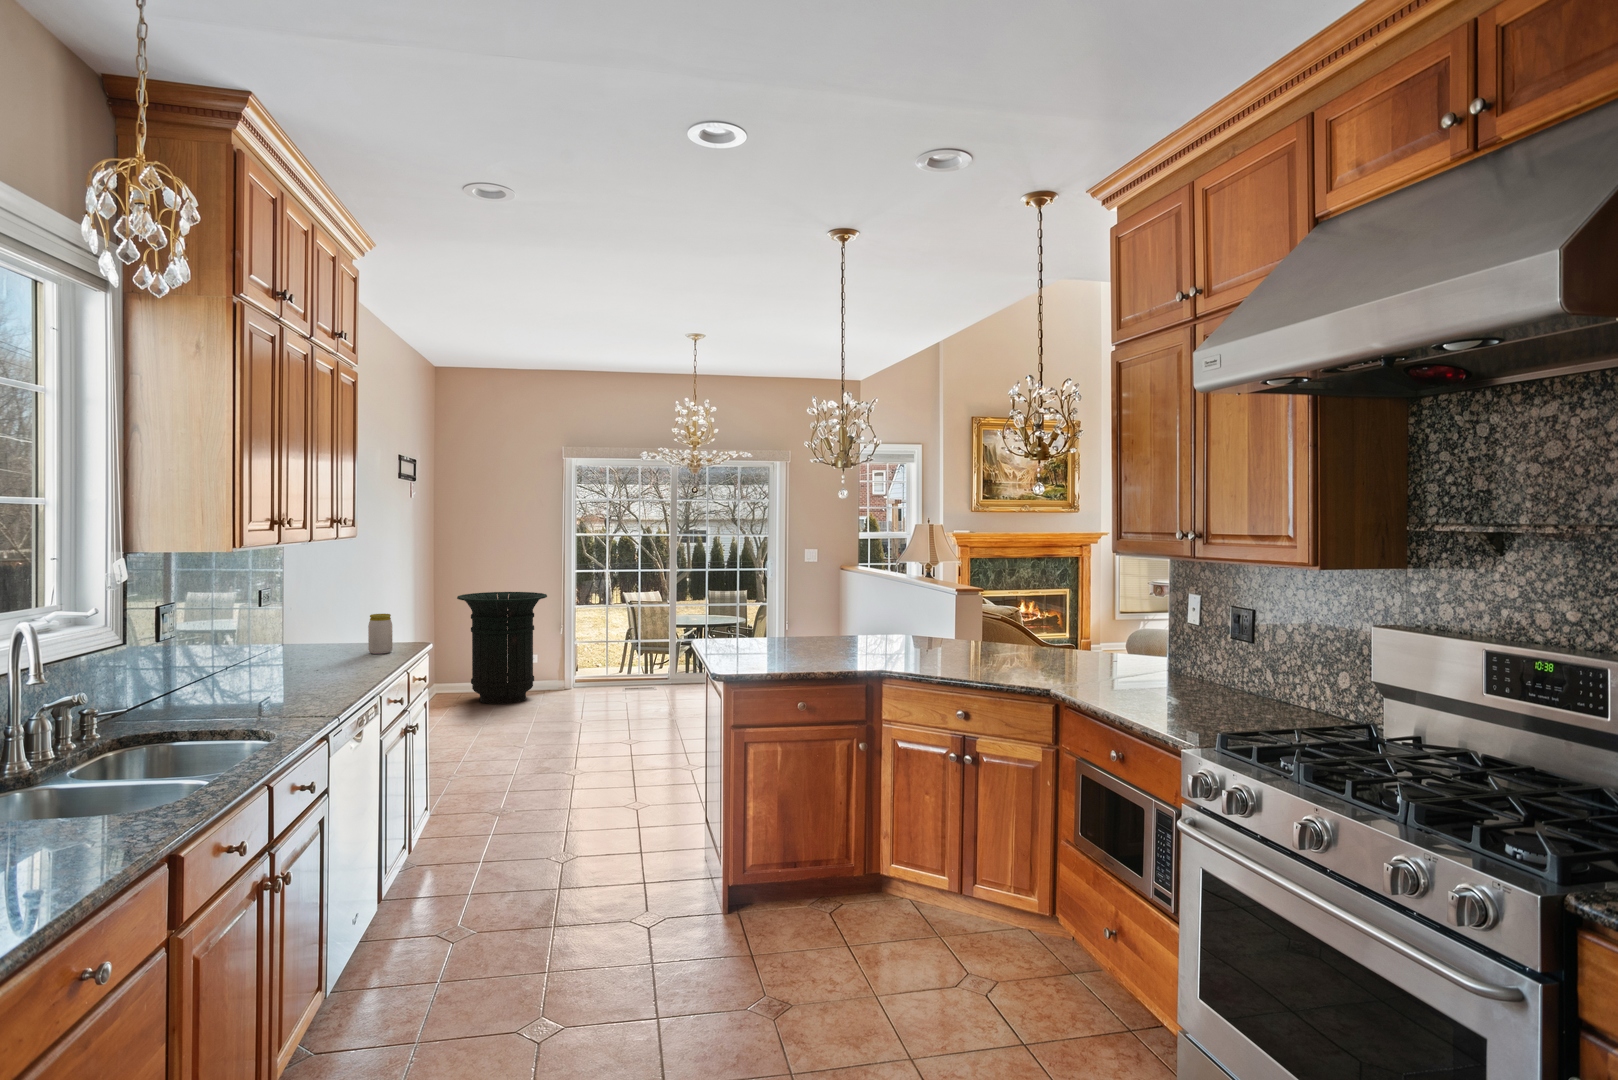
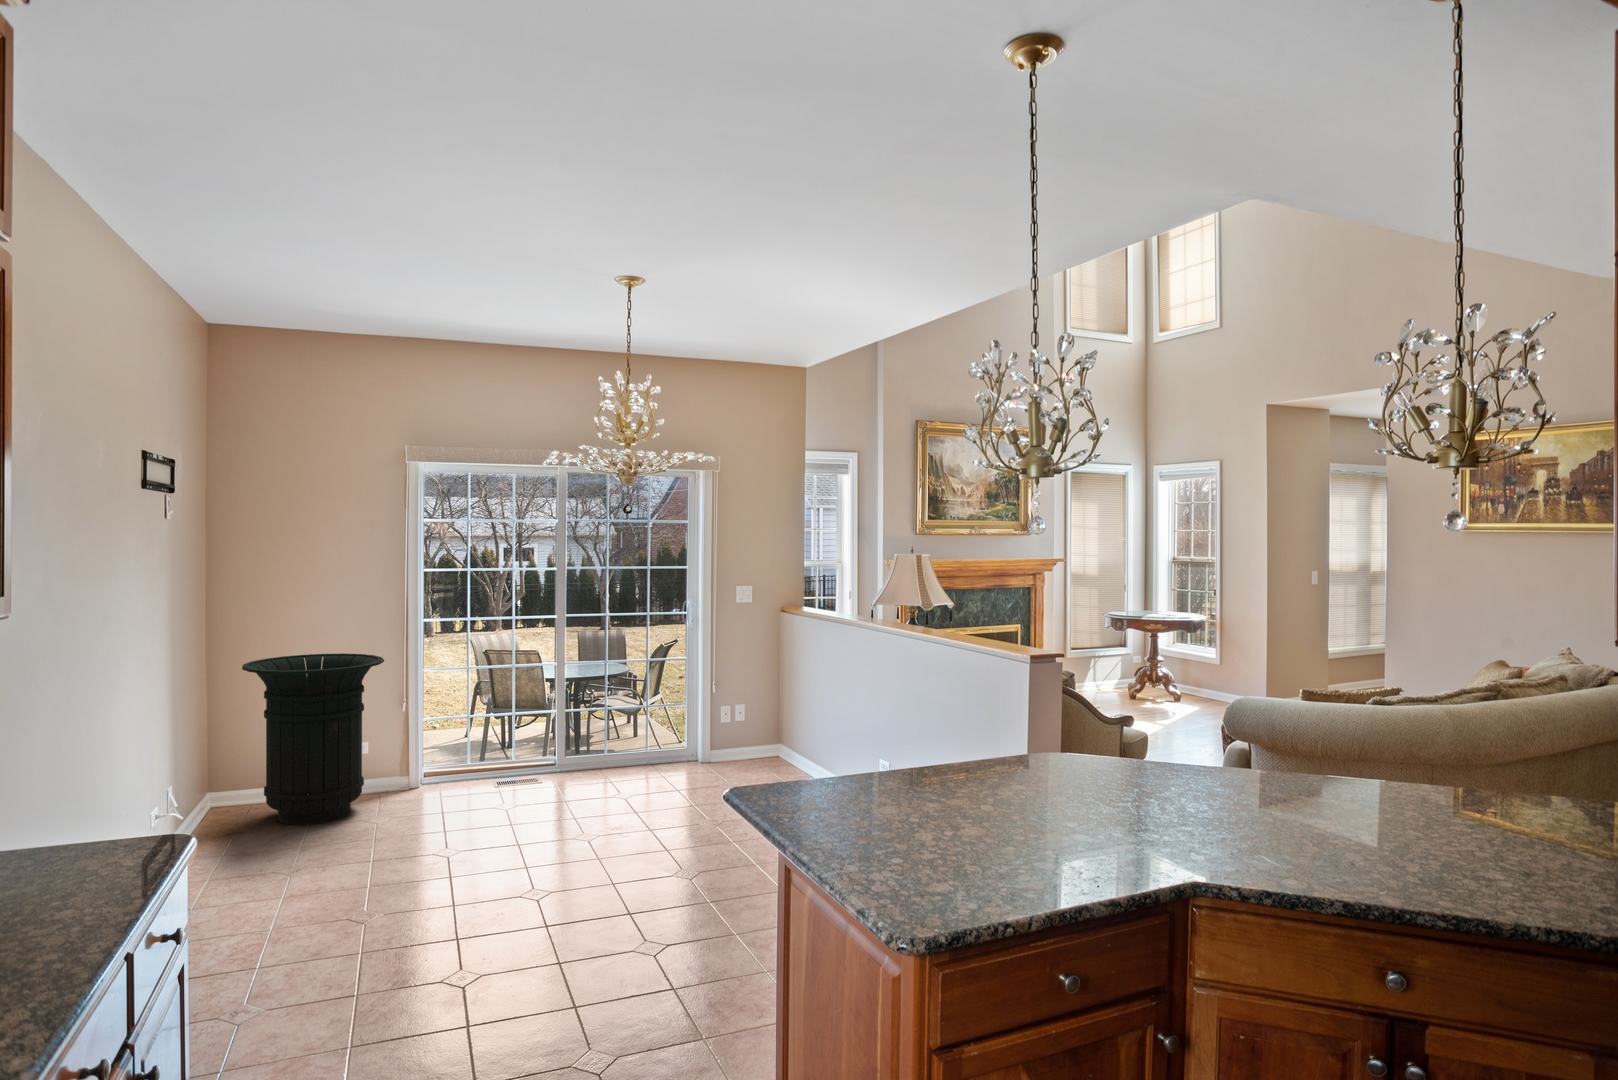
jar: present [368,614,393,654] -> none [61,780,123,878]

